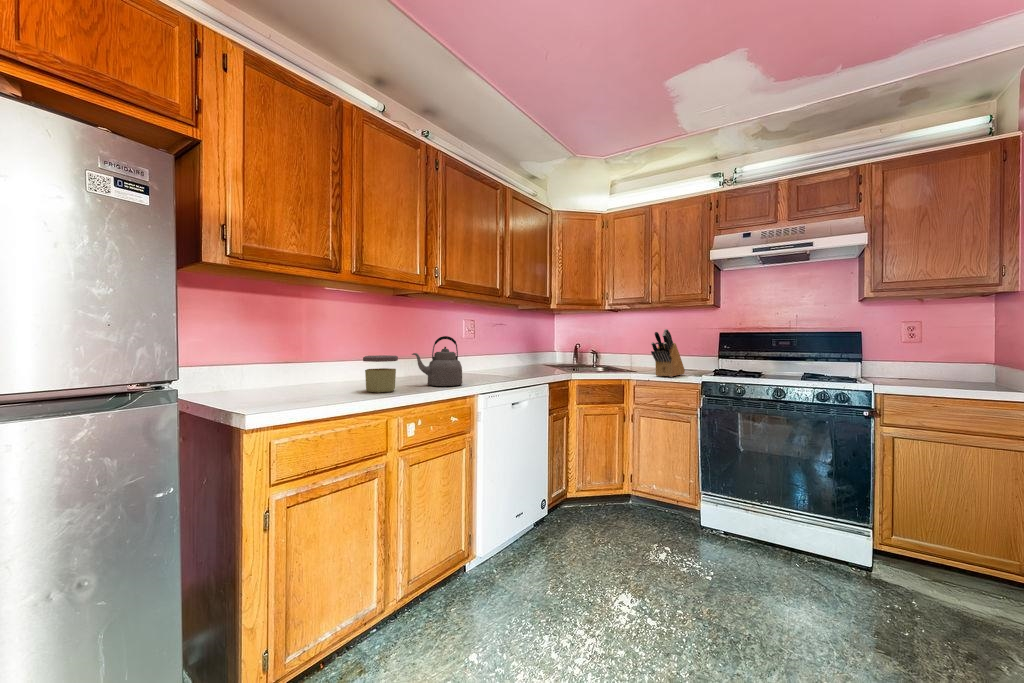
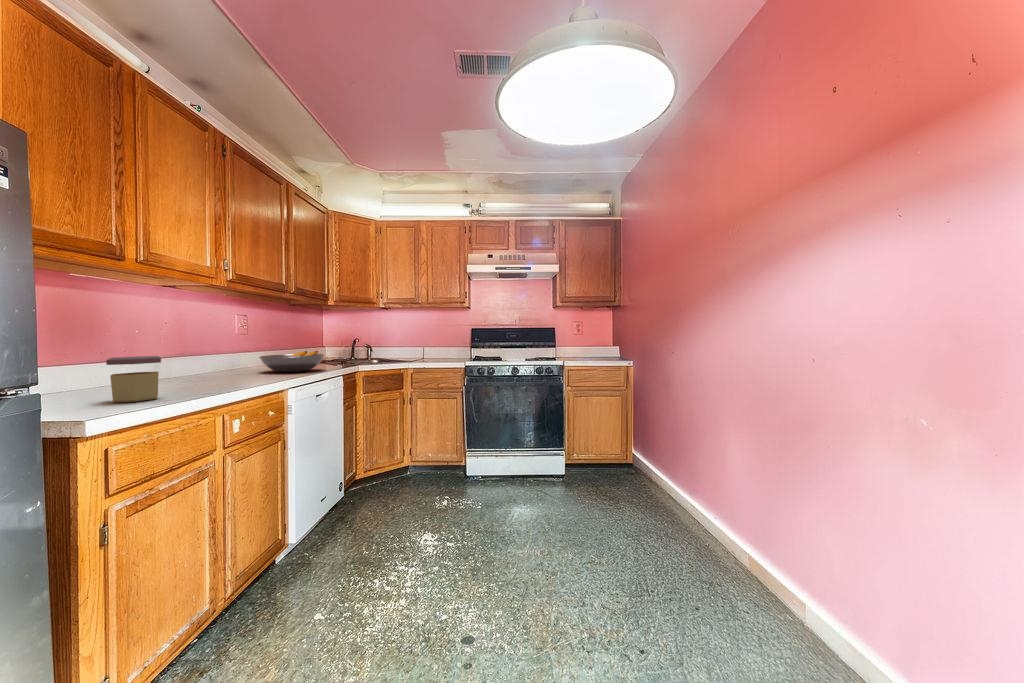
knife block: present [651,329,685,377] -> none [427,325,451,364]
kettle: present [412,336,462,386] -> none [176,332,247,388]
fruit bowl: none [483,355,538,375] -> present [259,351,324,372]

